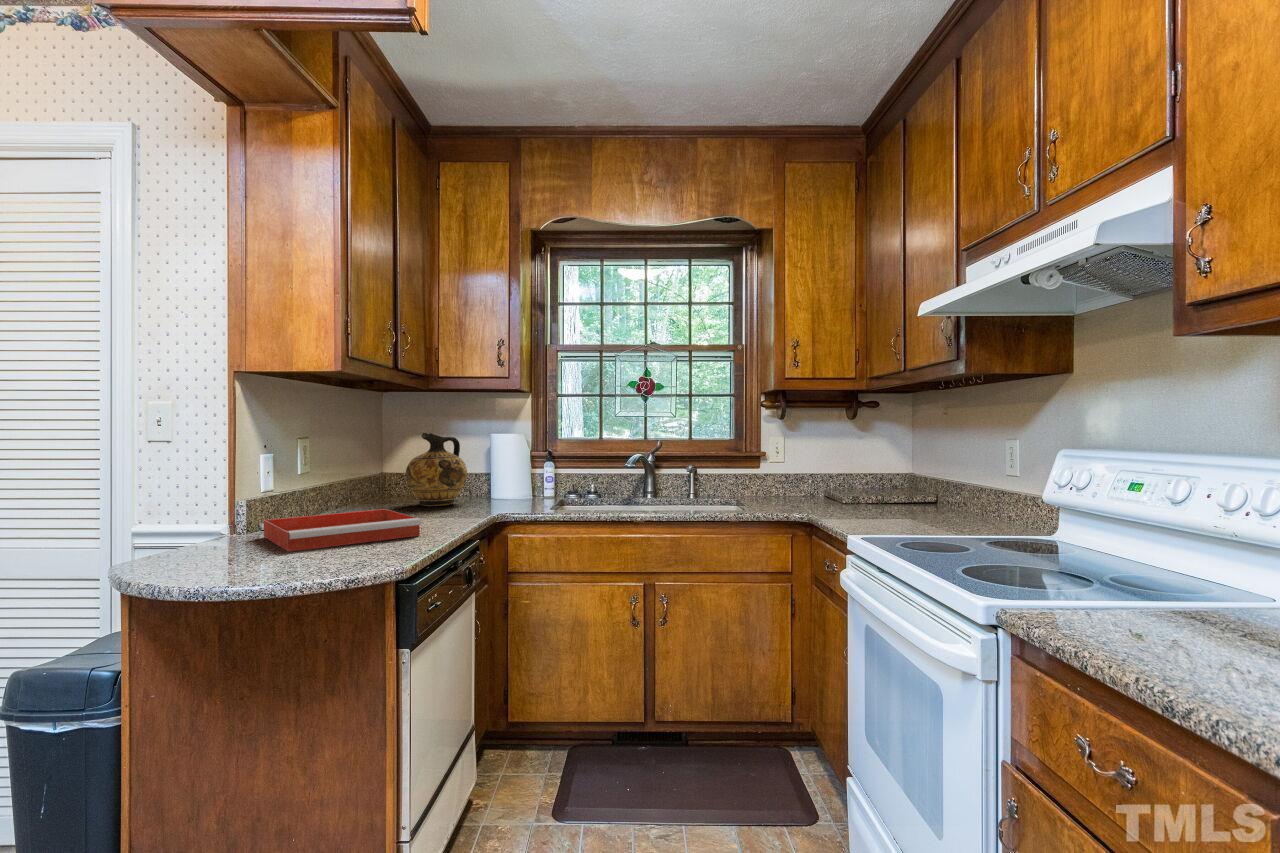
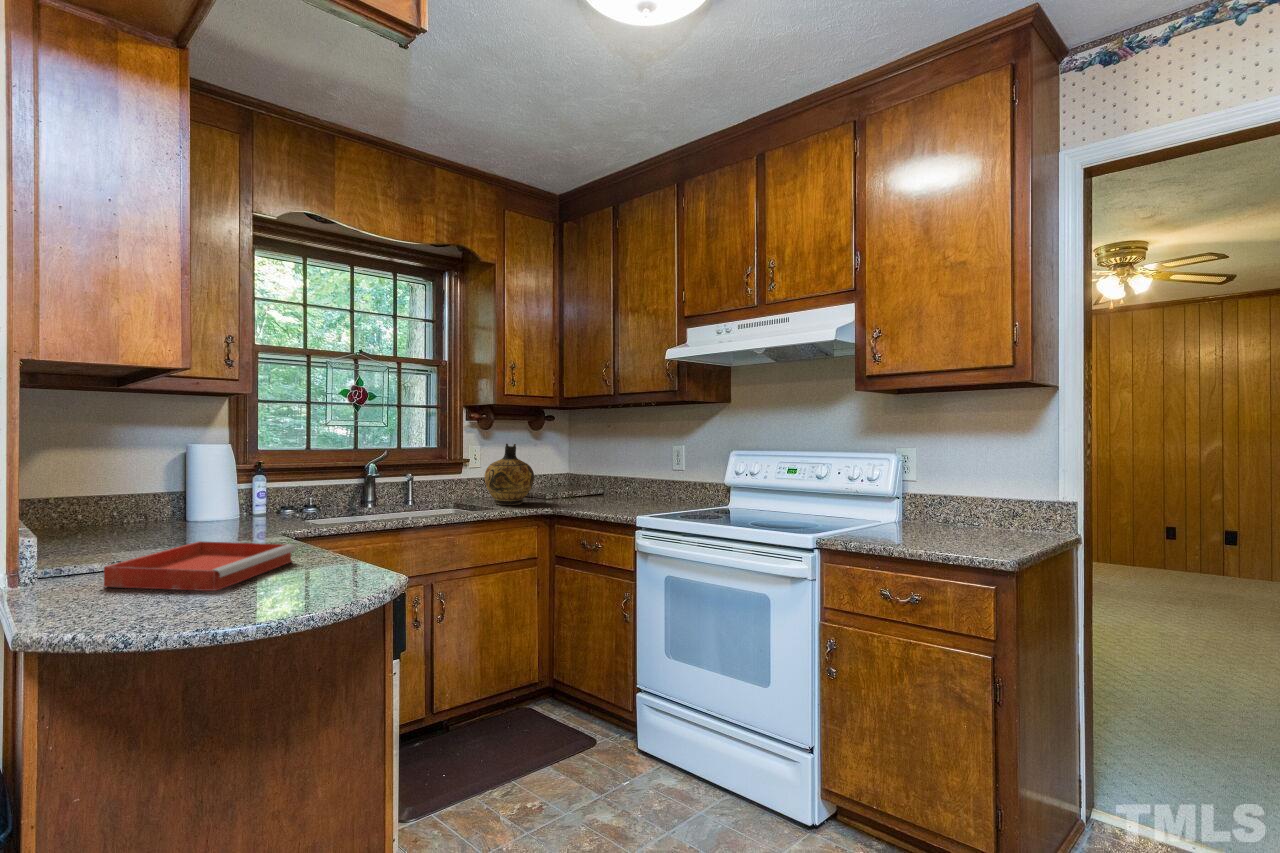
ceramic jug: present [406,433,467,506] -> present [484,444,534,505]

